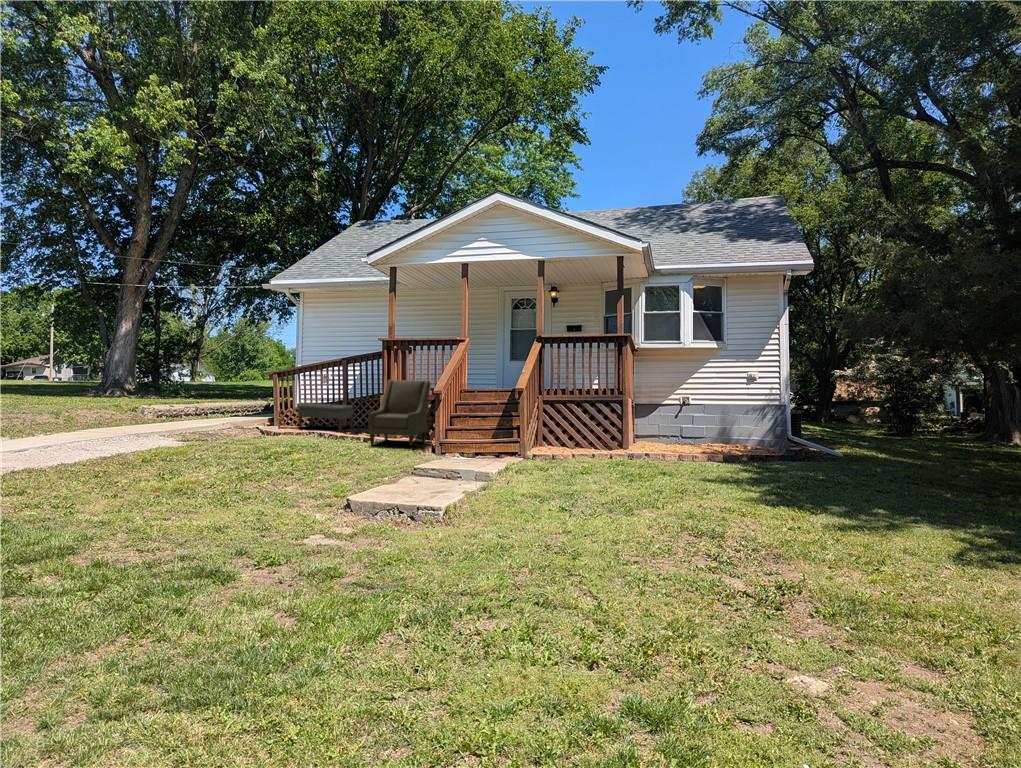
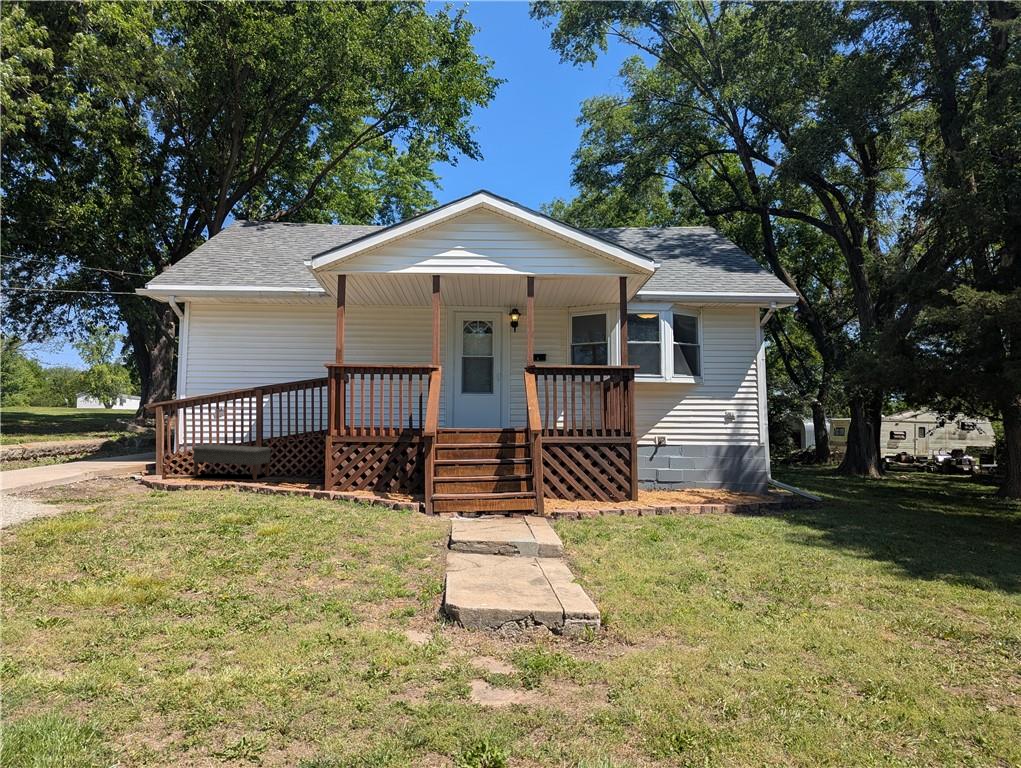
chair: present [368,380,431,446] -> none [319,417,395,506]

